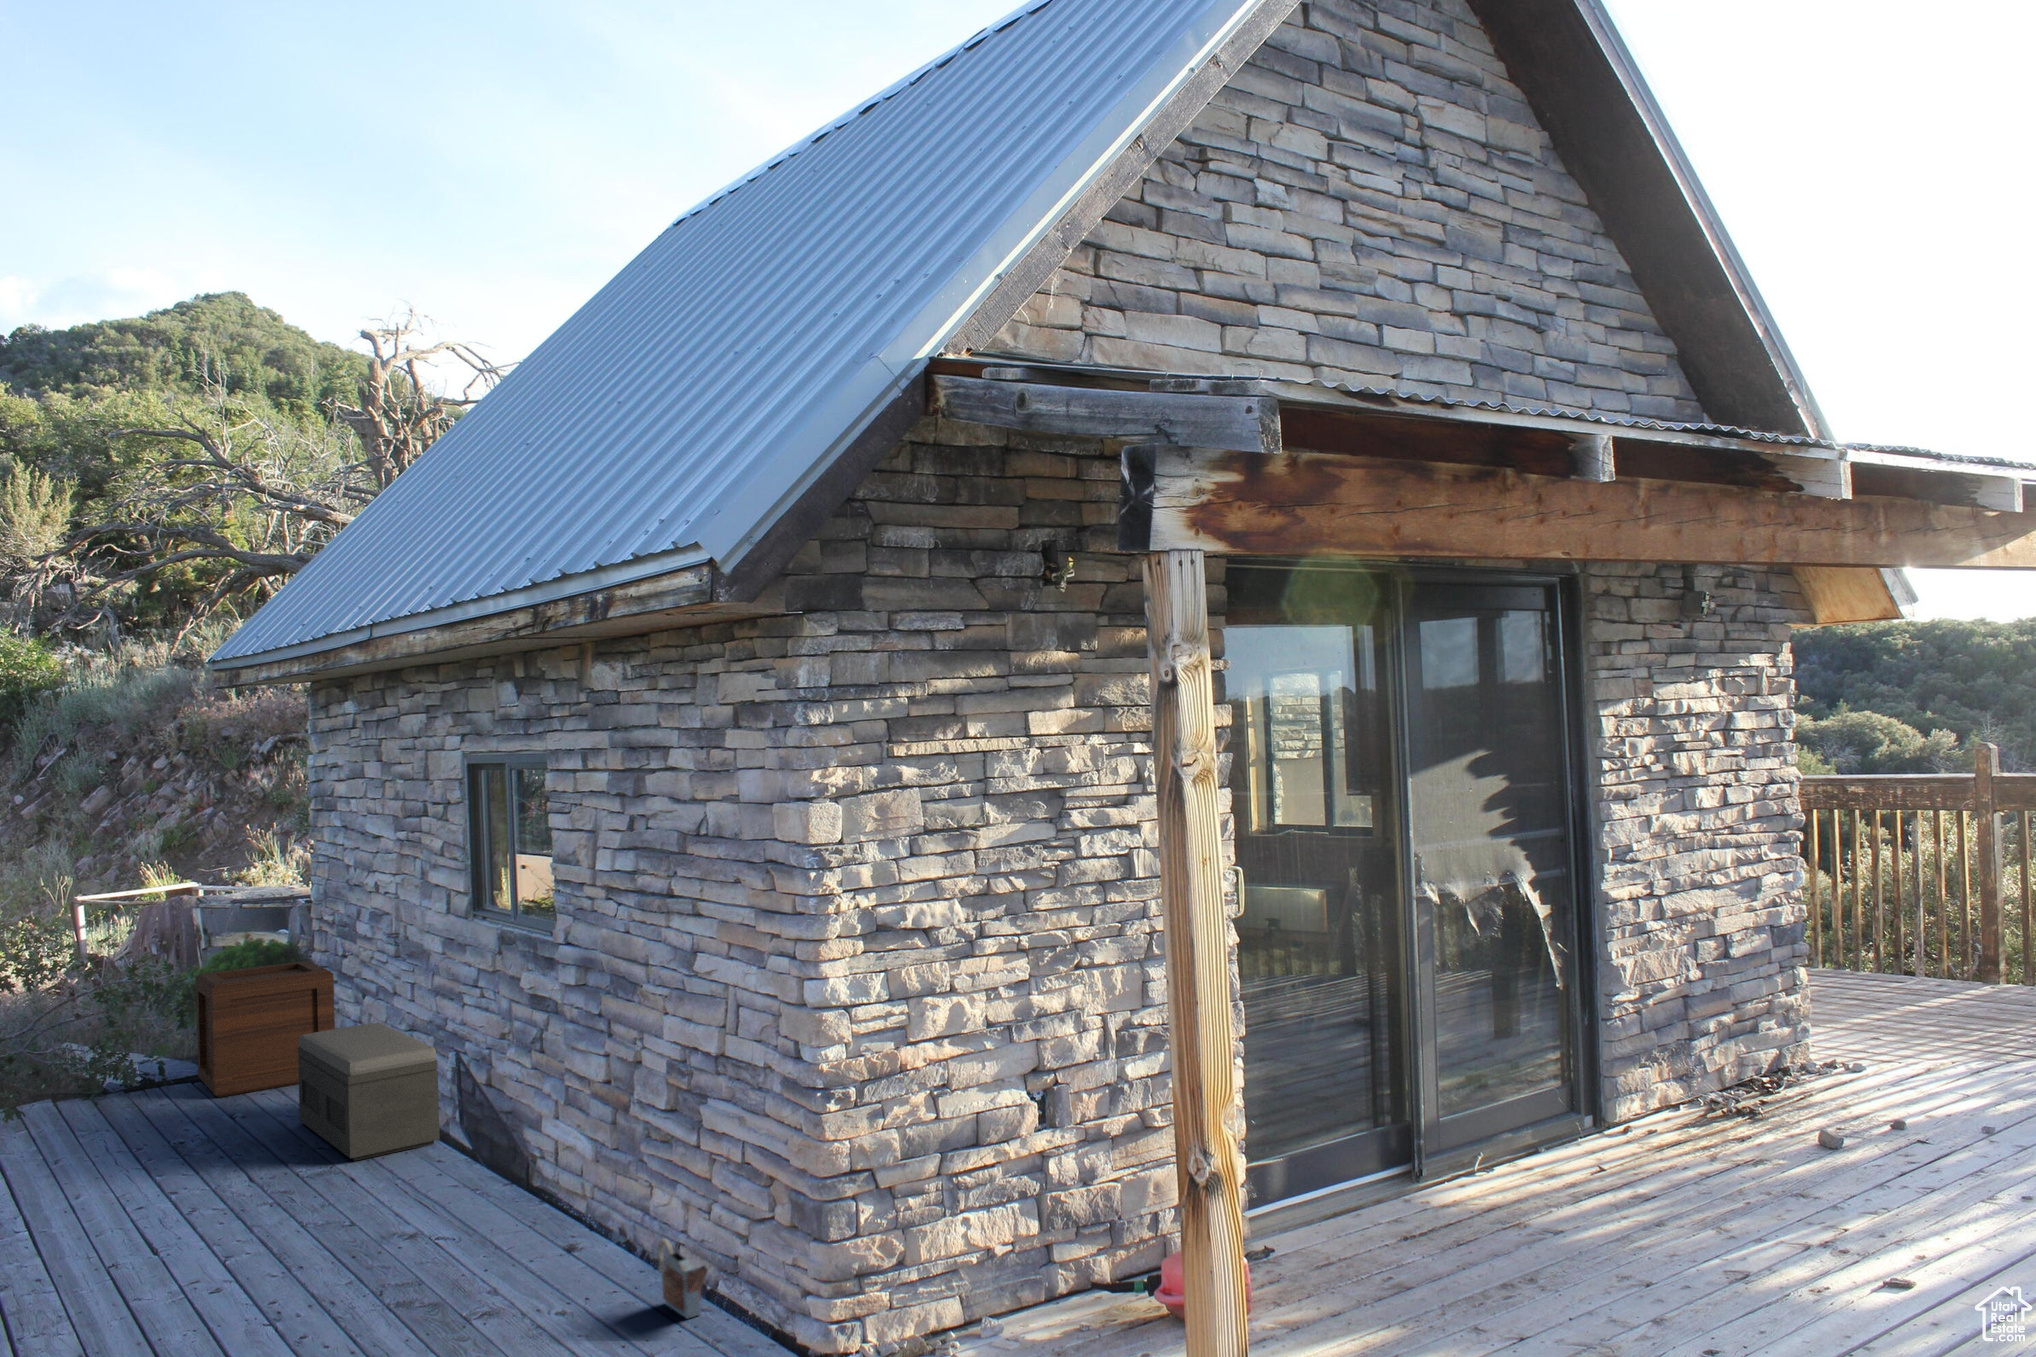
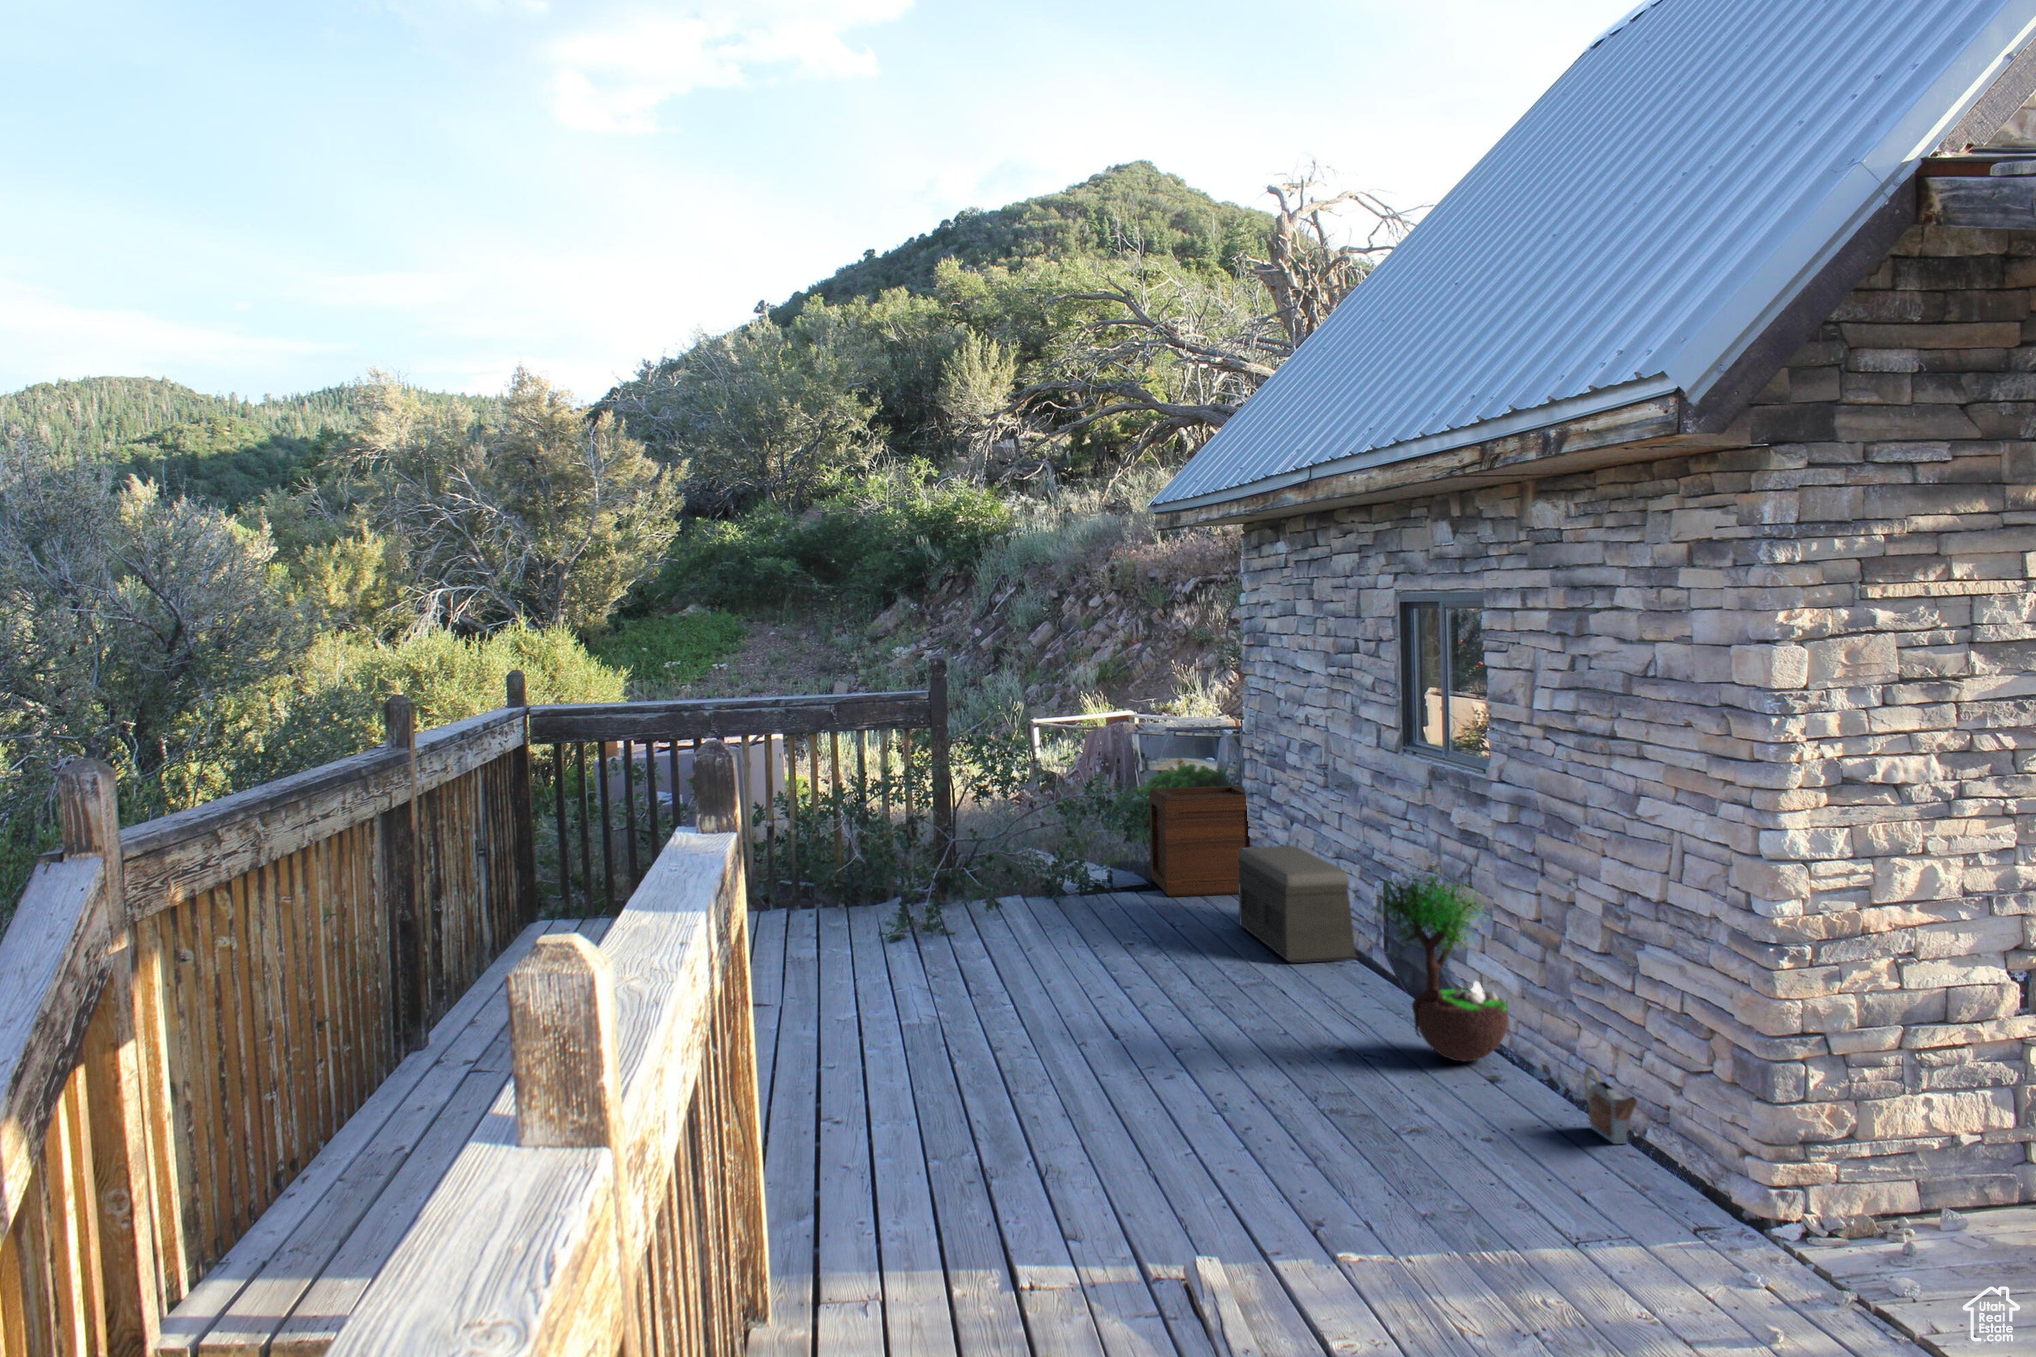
potted tree: none [434,1030,585,1251] -> present [1376,865,1508,1061]

